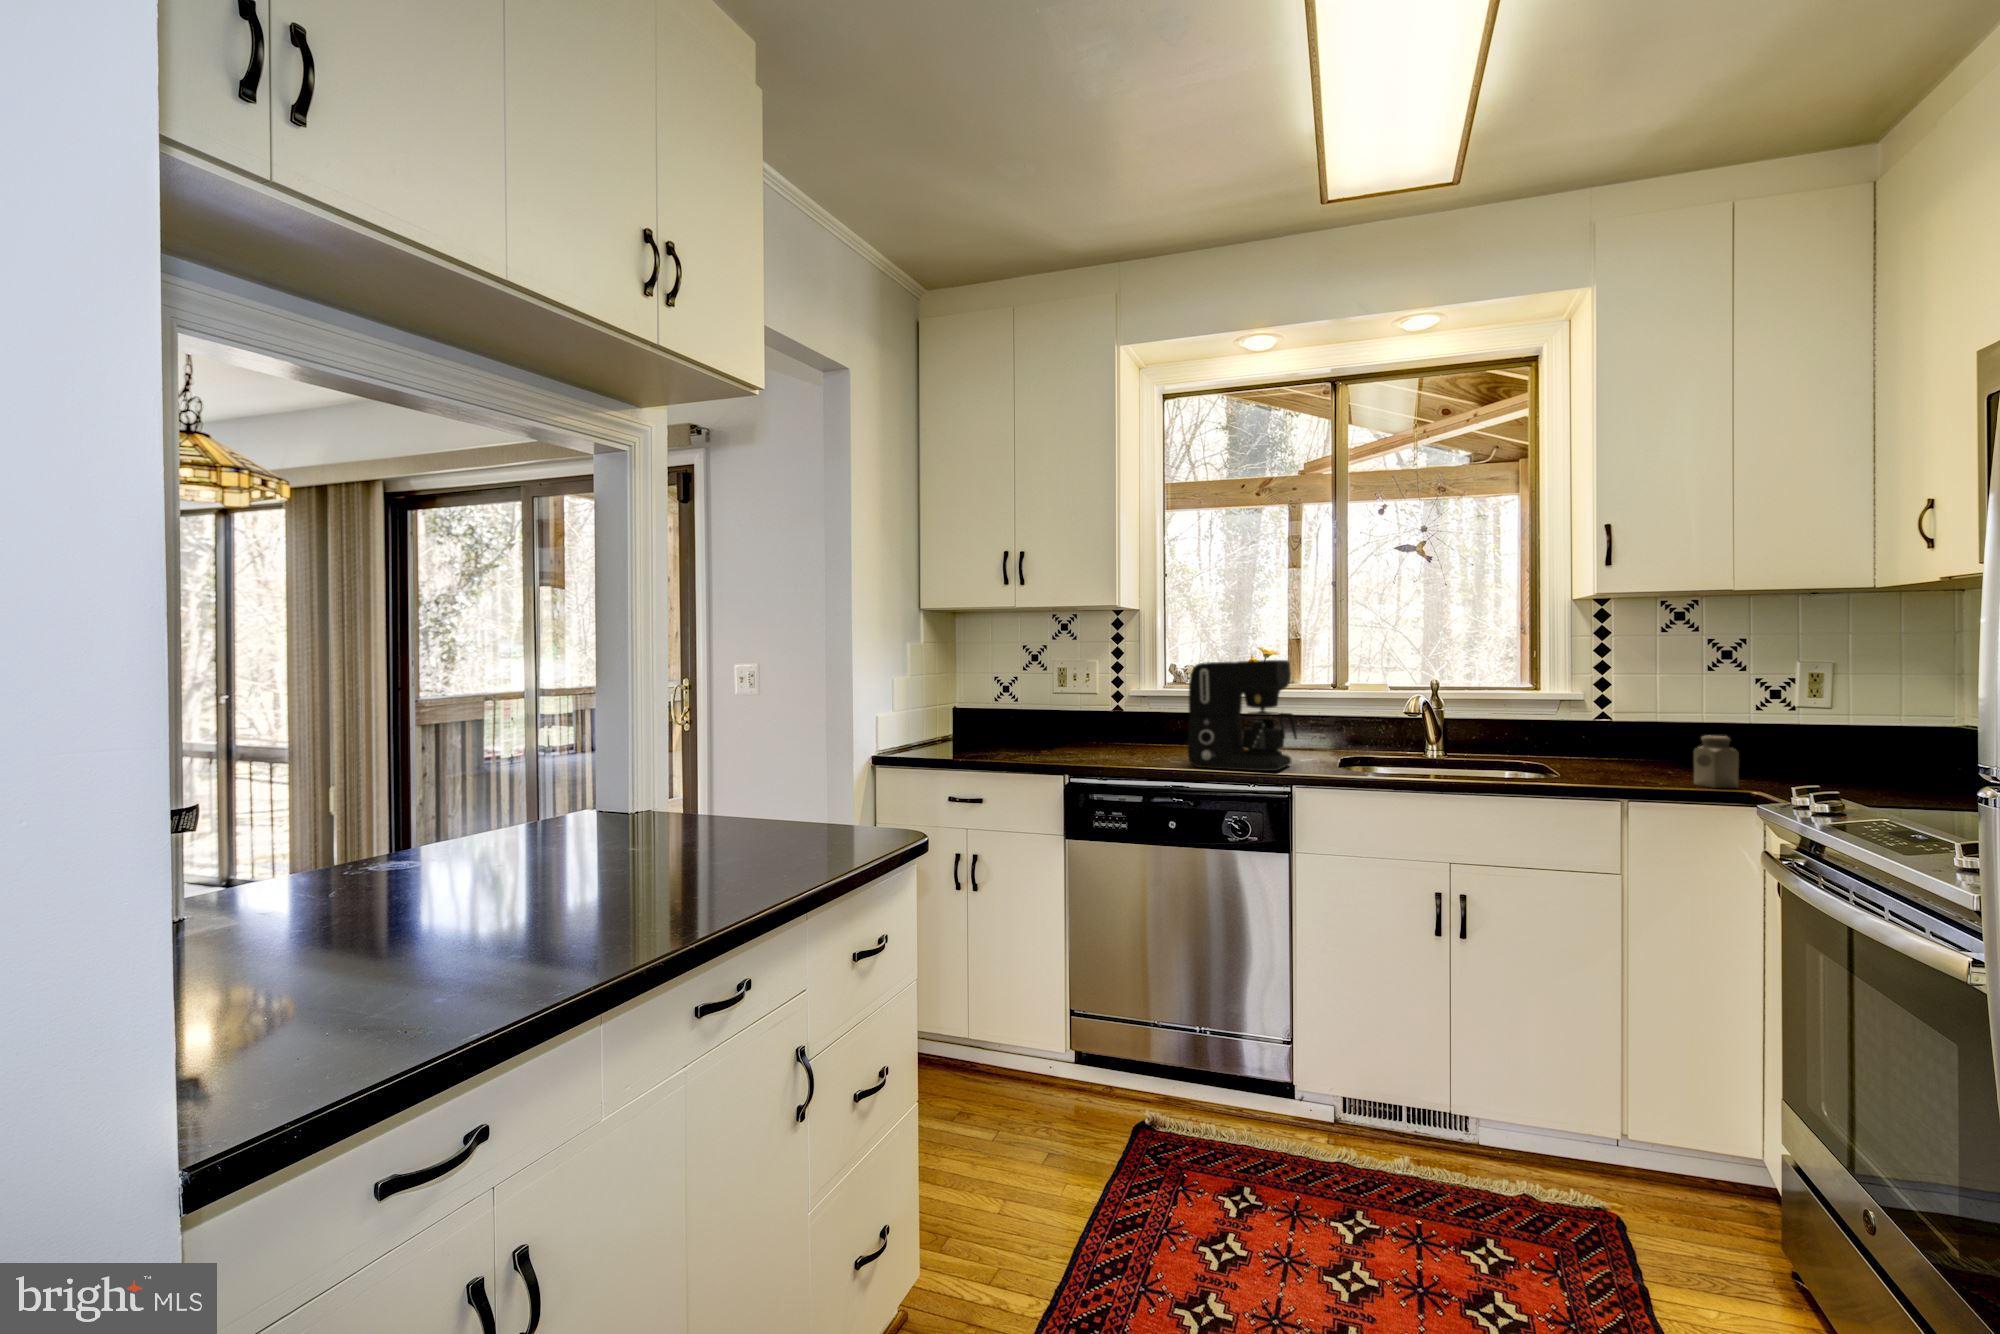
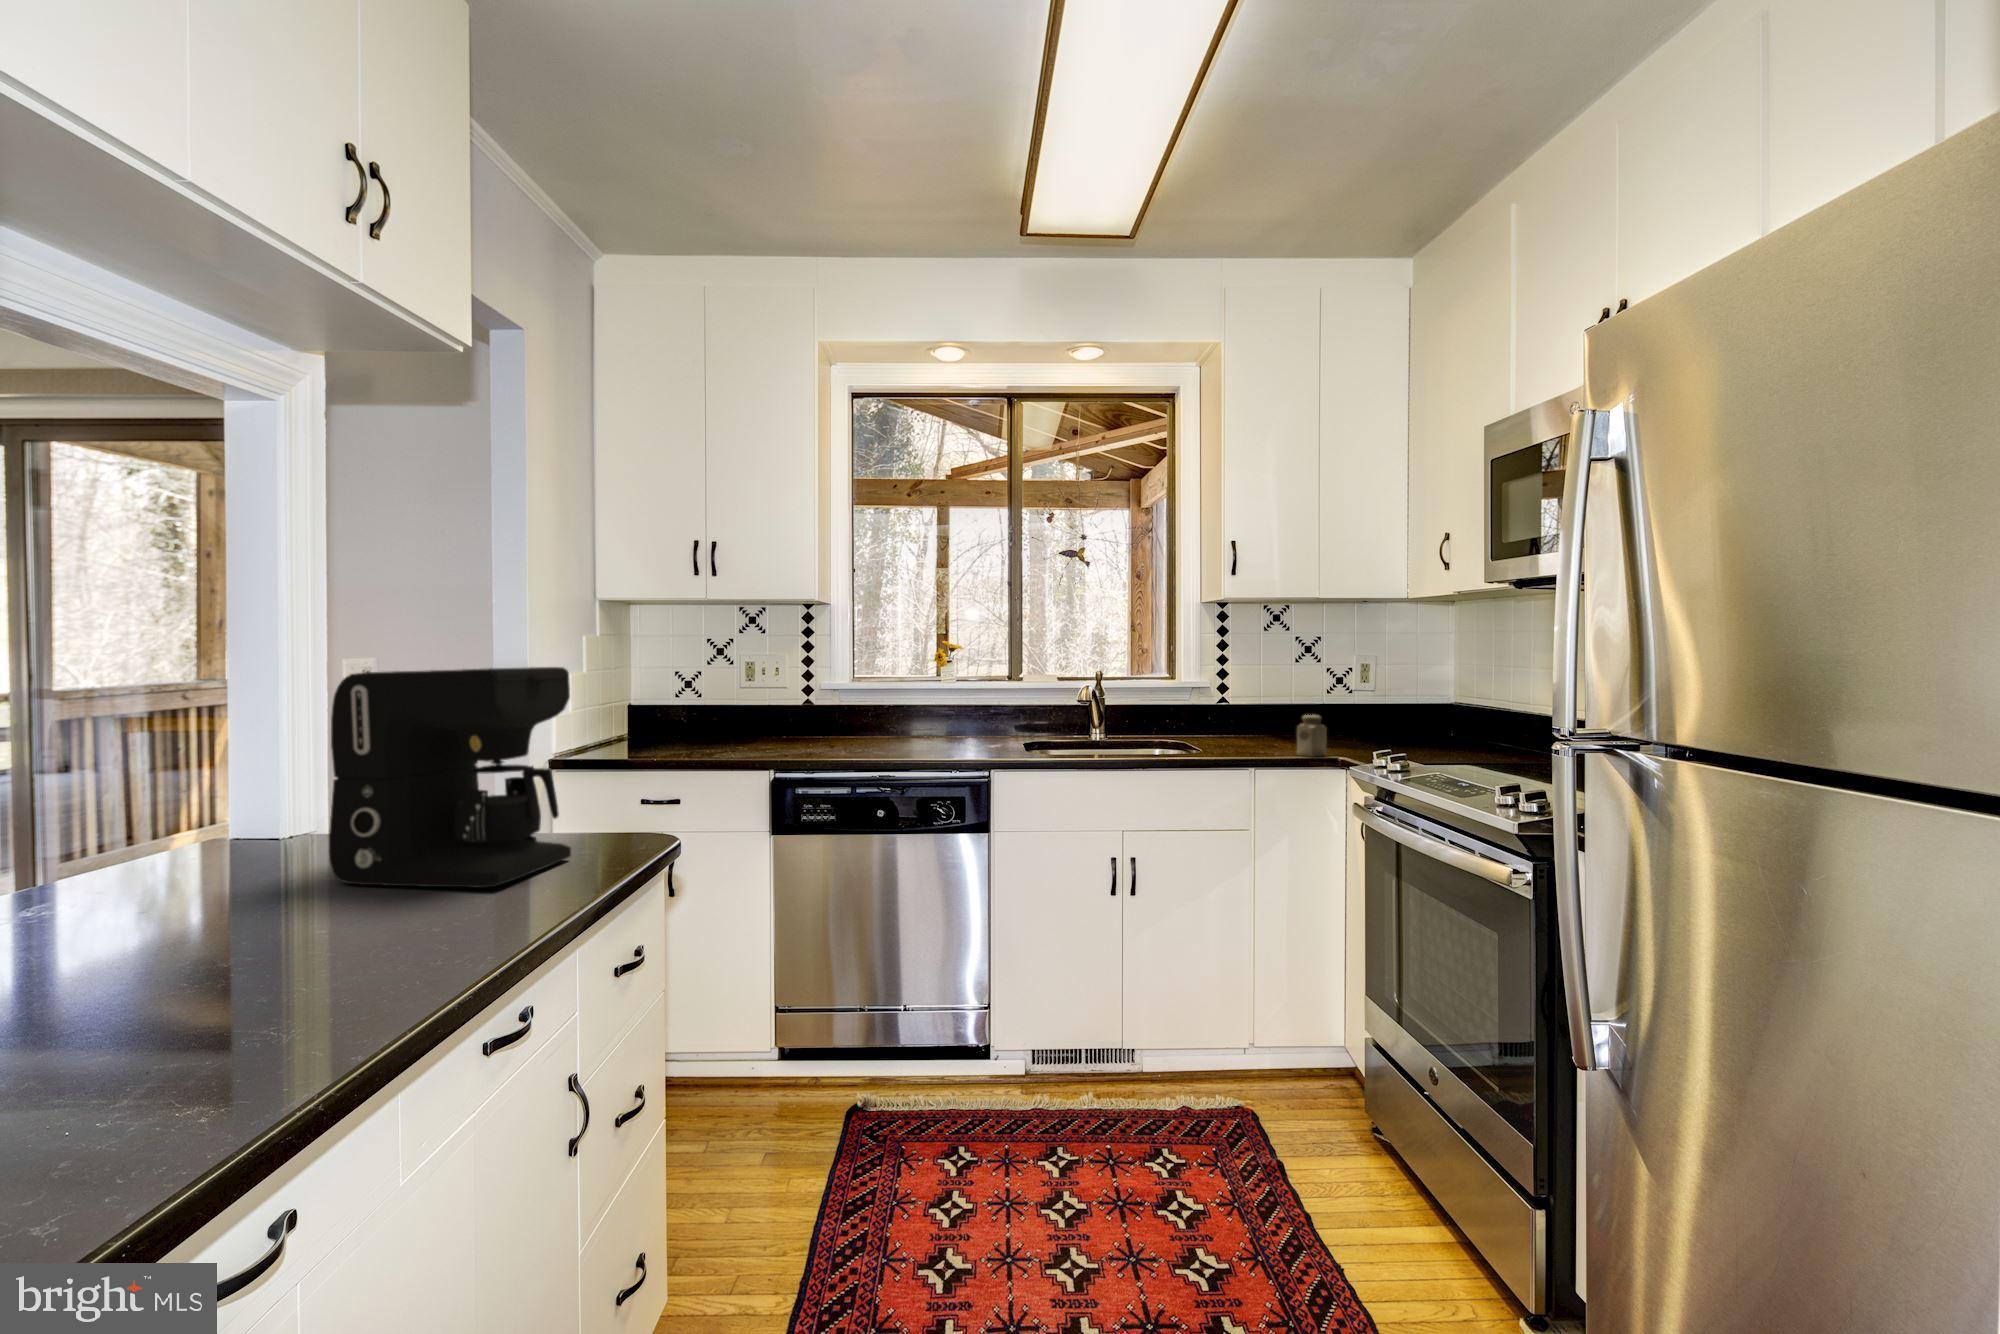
coffee maker: present [1188,660,1297,771] -> present [329,667,571,888]

